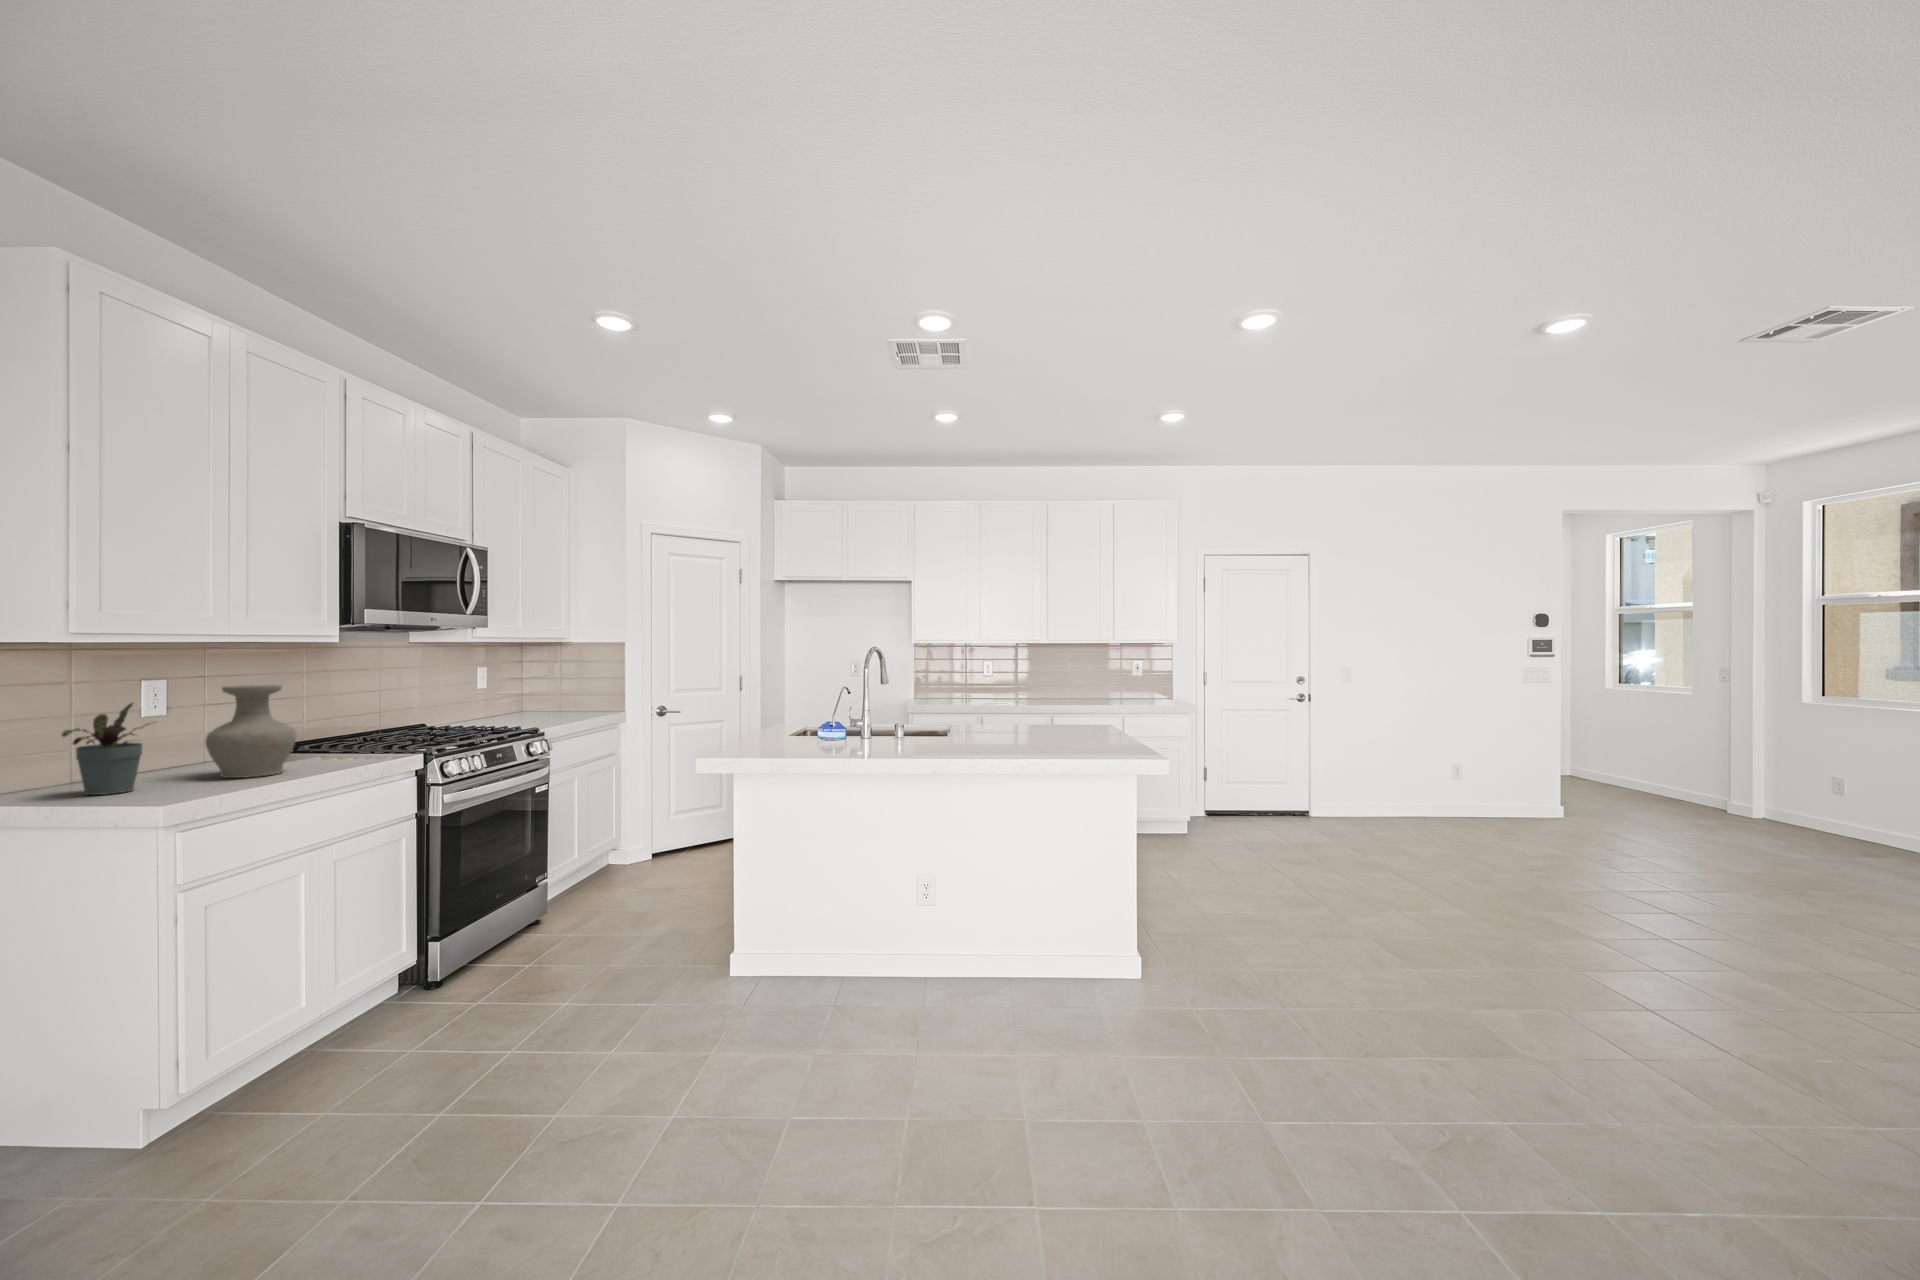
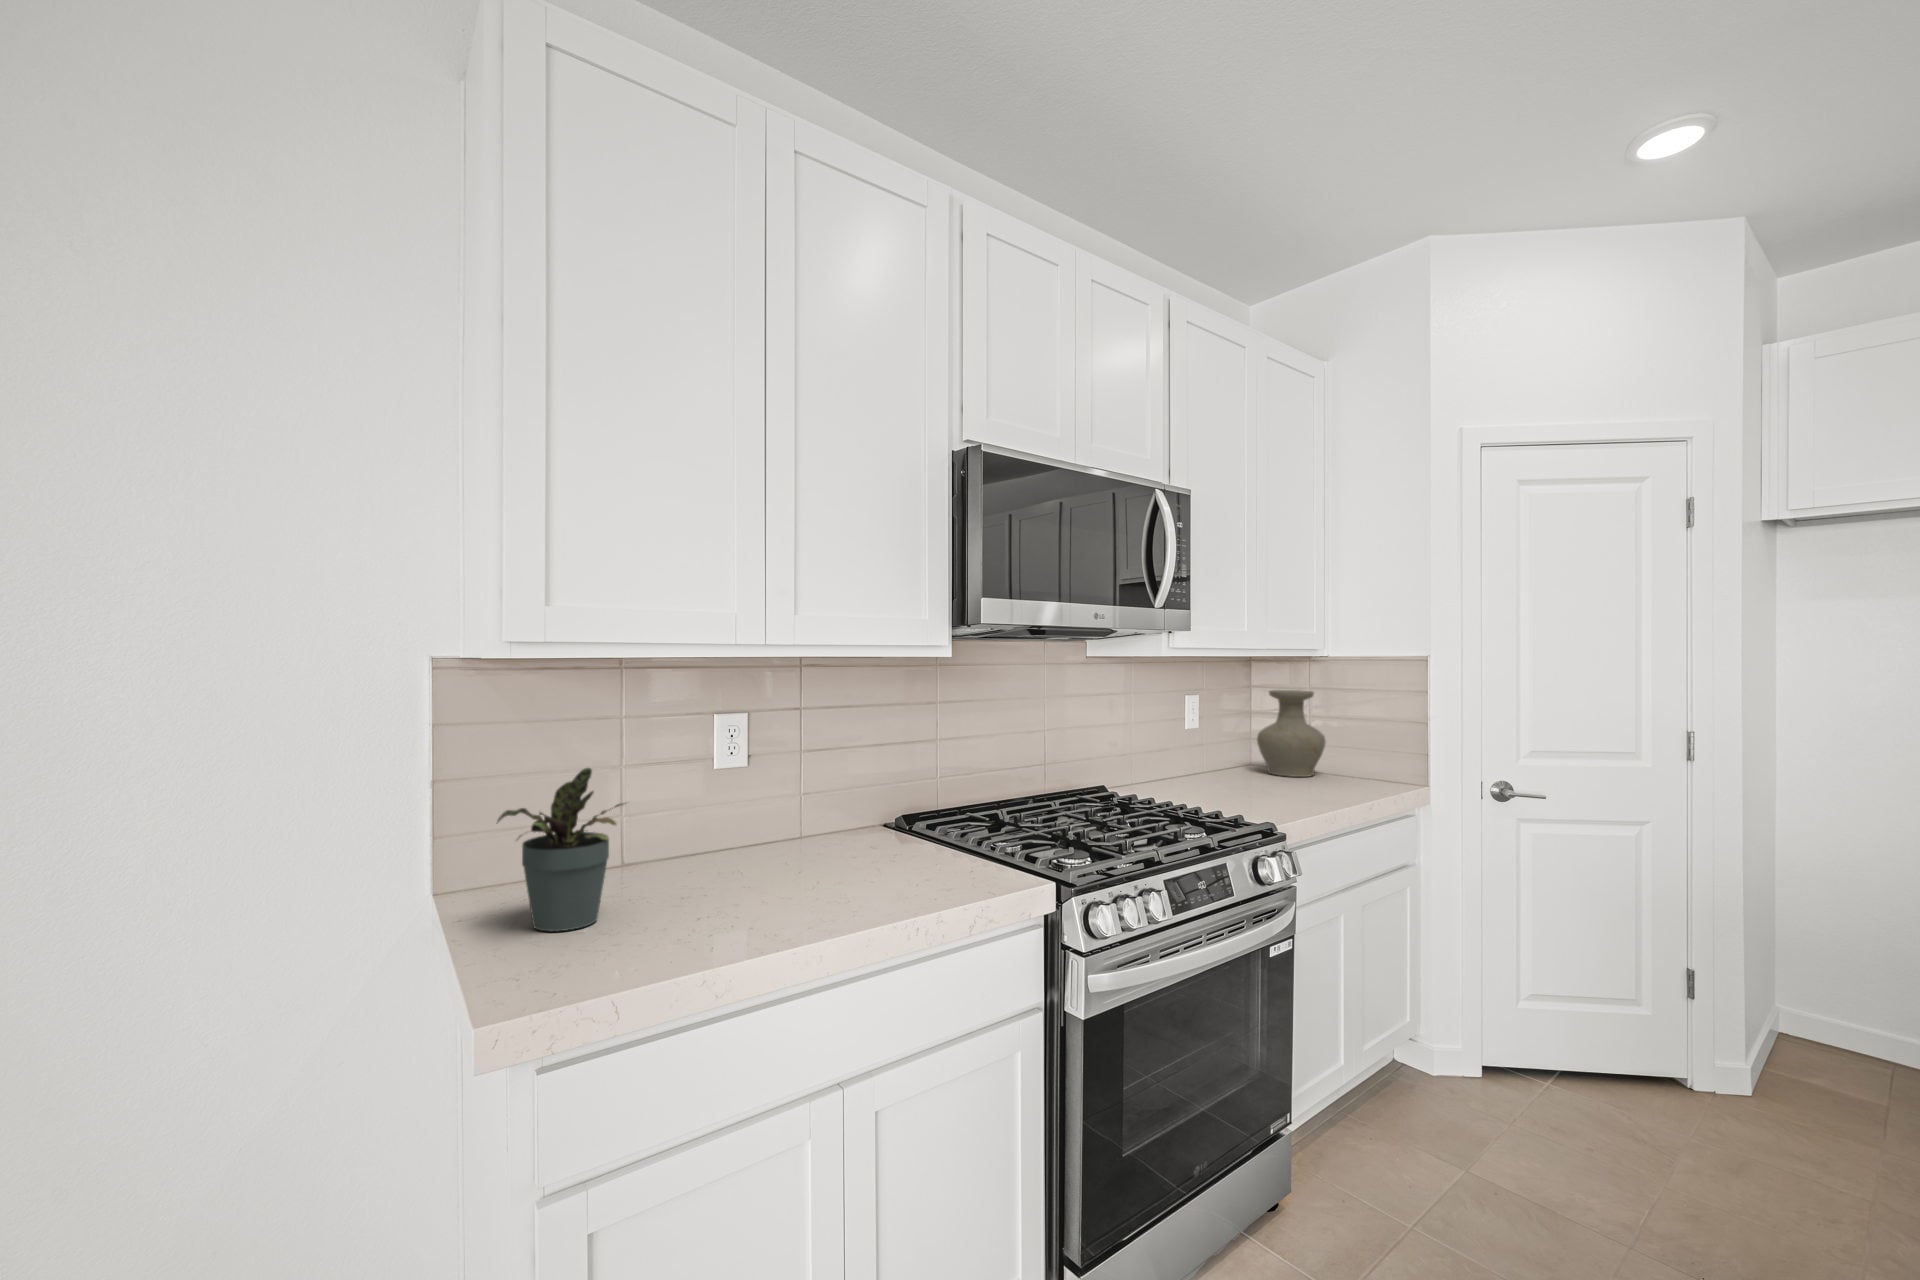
vase: present [205,685,296,778] -> present [1257,690,1325,777]

